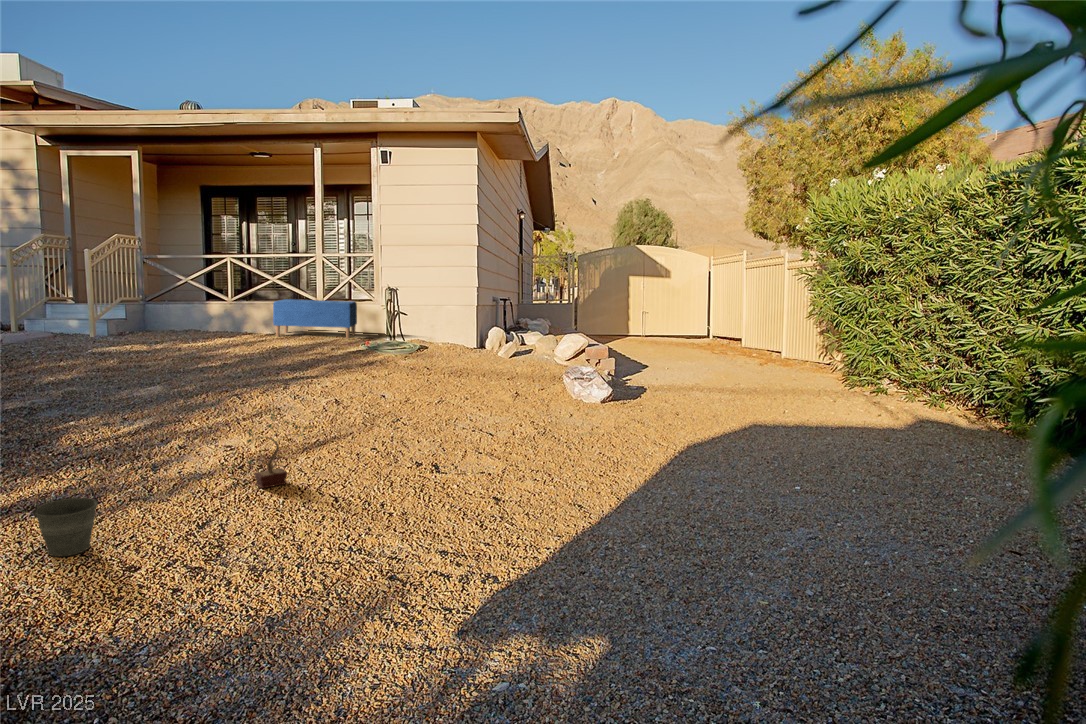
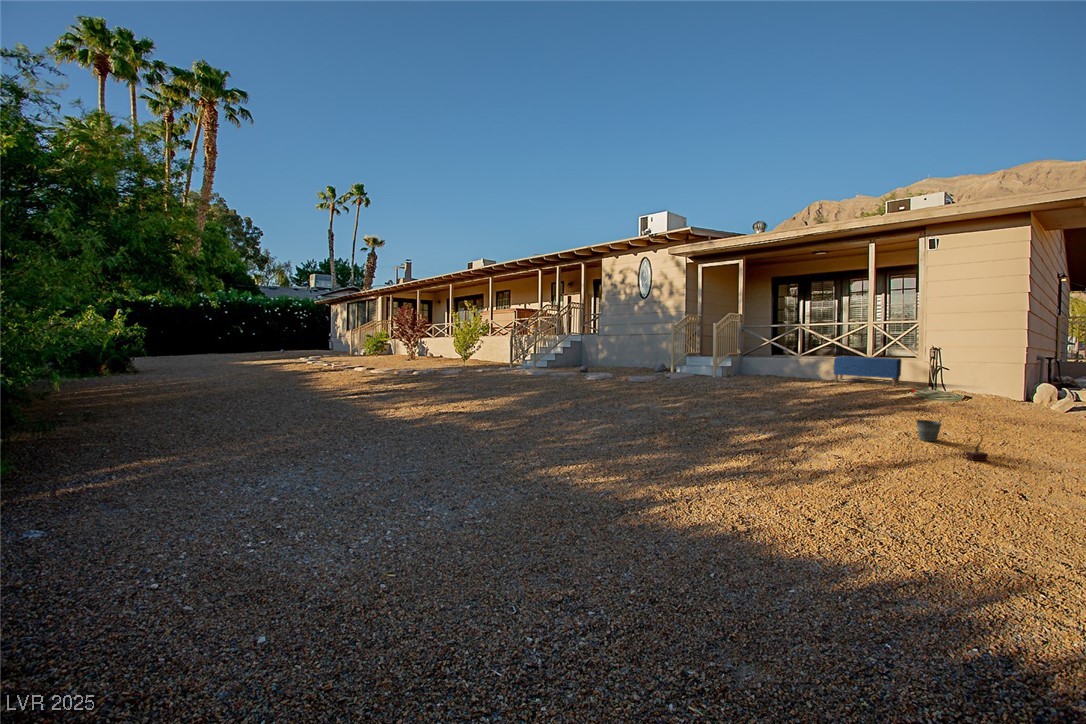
potted plant: present [247,413,313,488] -> present [966,420,1001,461]
bucket: present [30,478,101,557] -> present [916,420,942,441]

